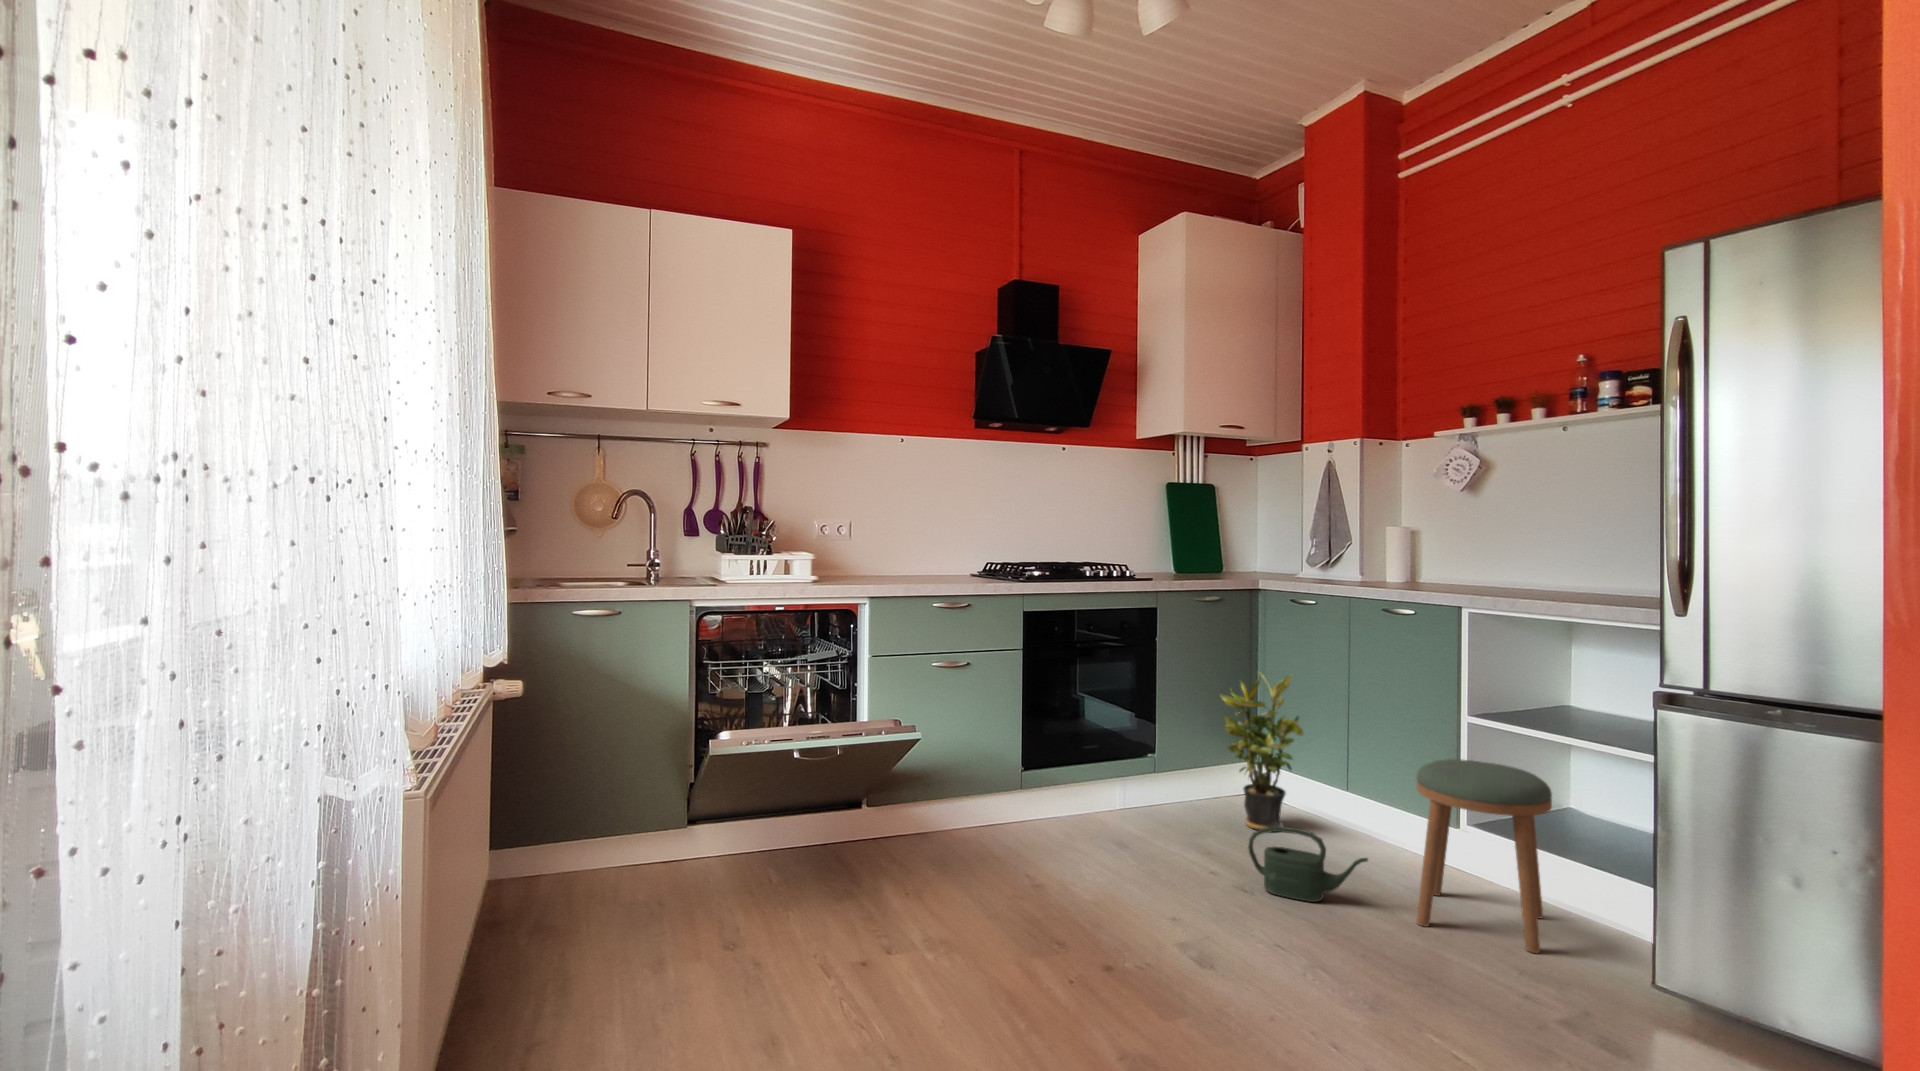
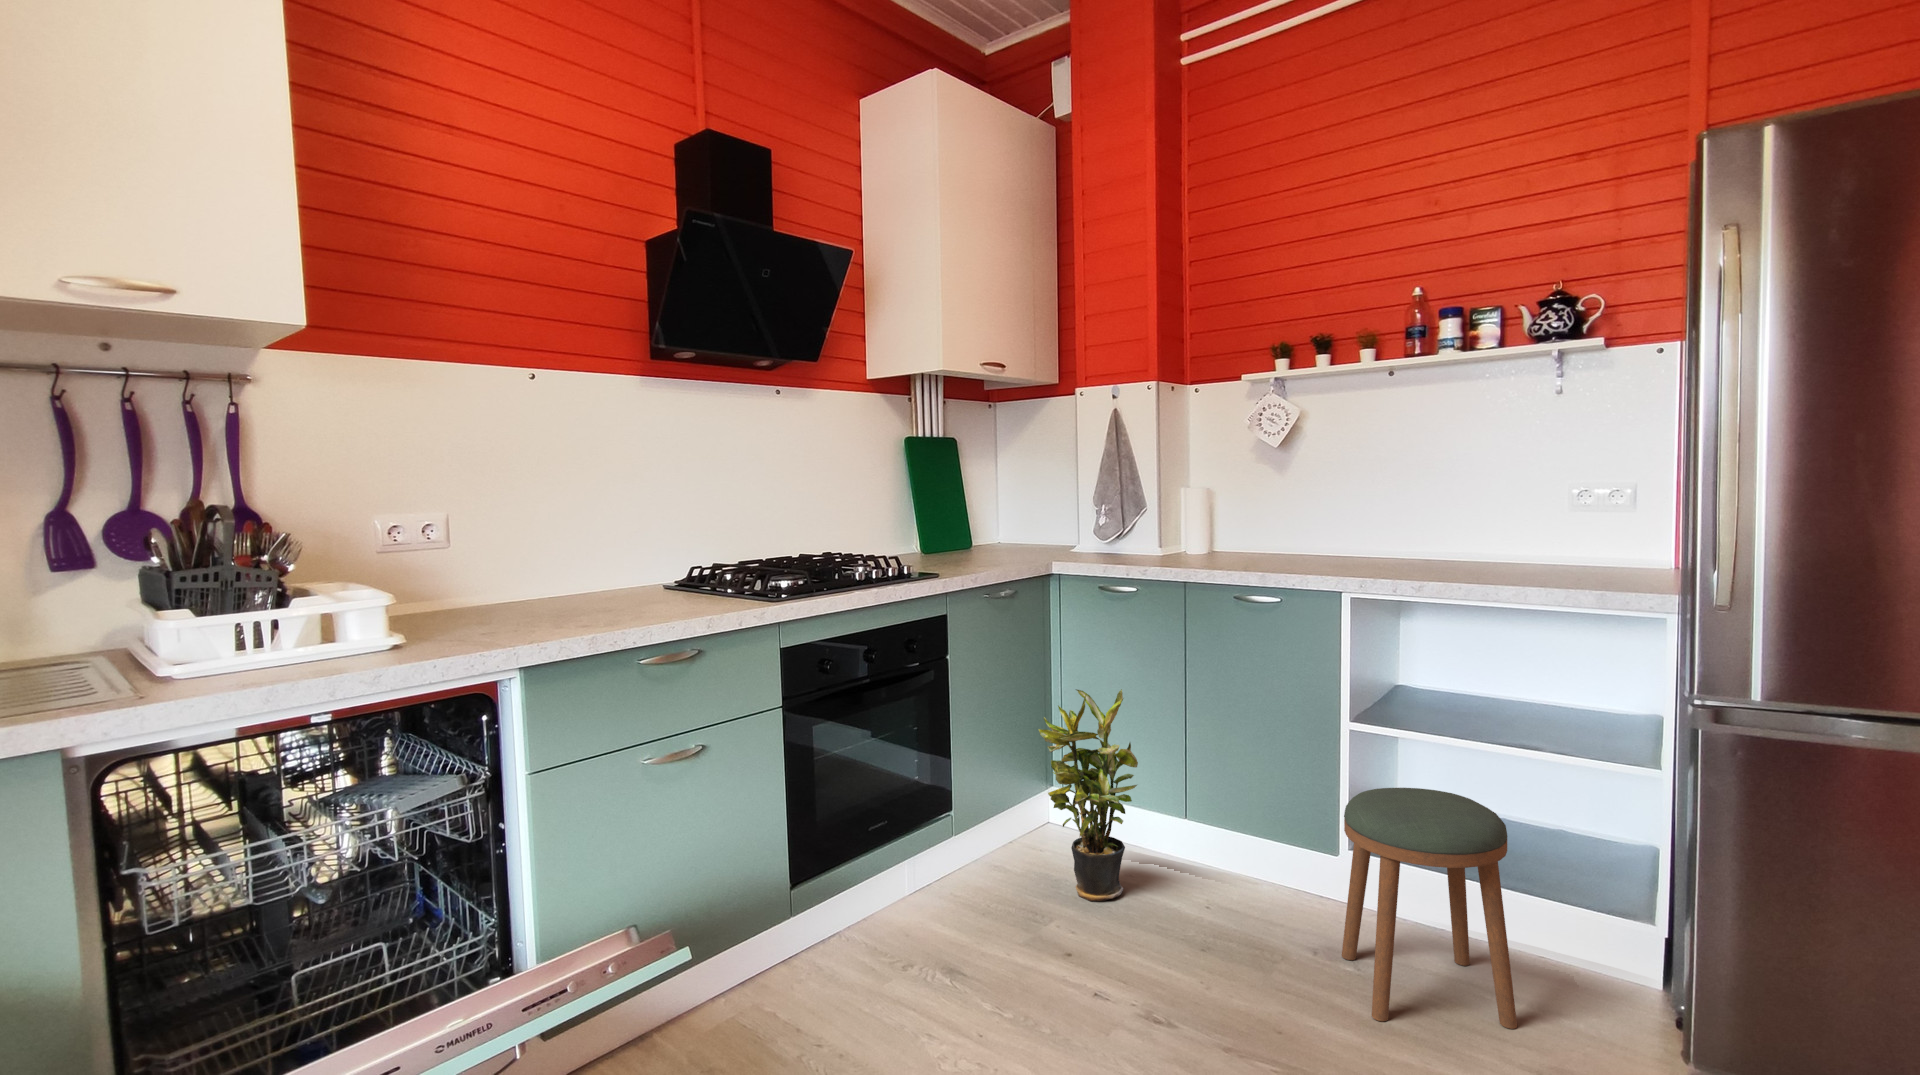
watering can: present [1248,826,1368,902] -> none [1154,921,1309,1020]

